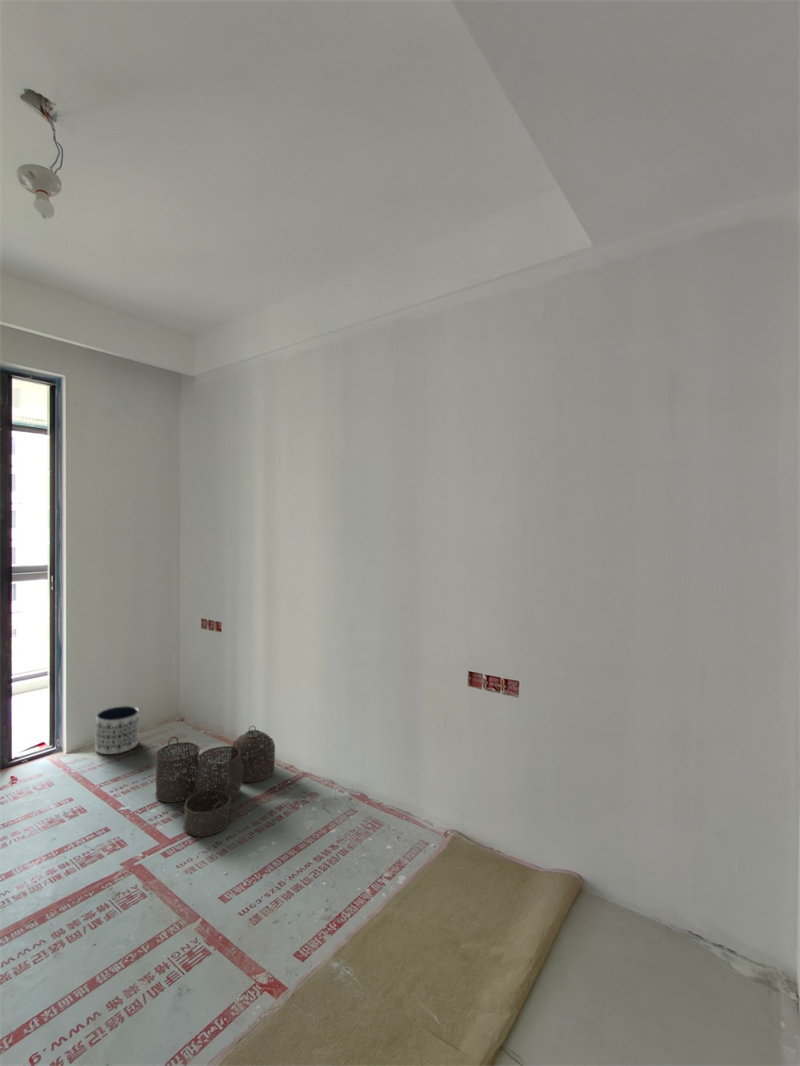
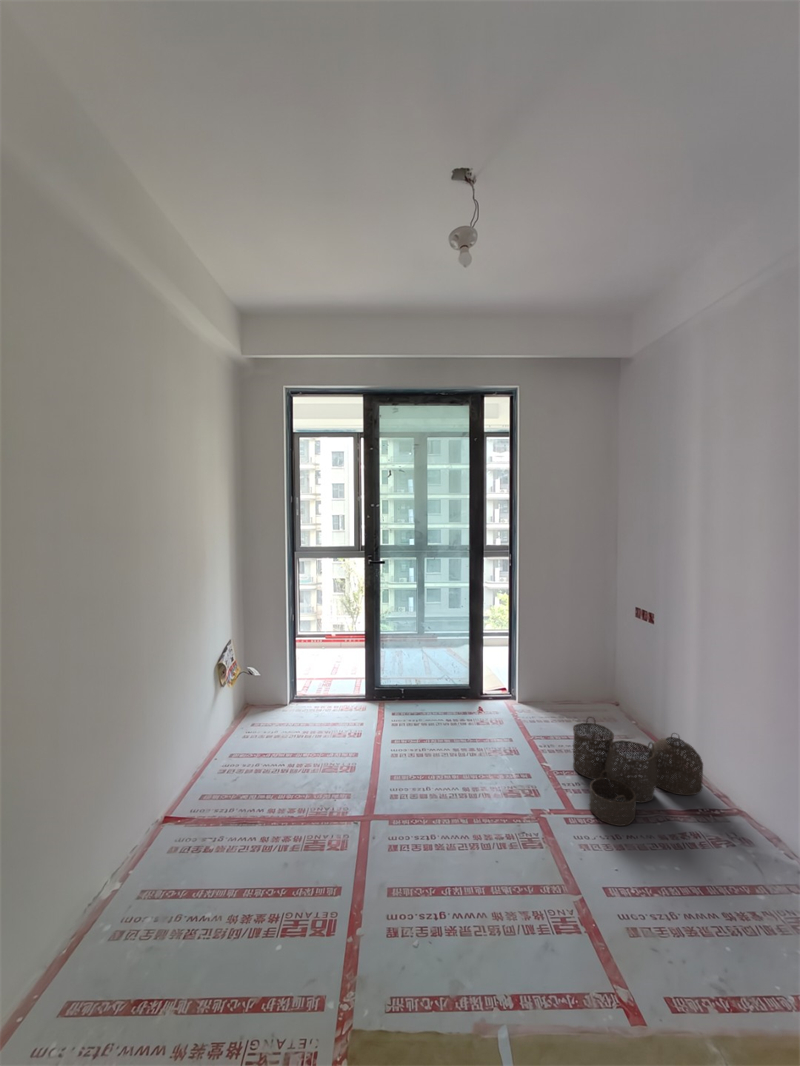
planter: present [95,706,139,754] -> none [538,676,573,716]

